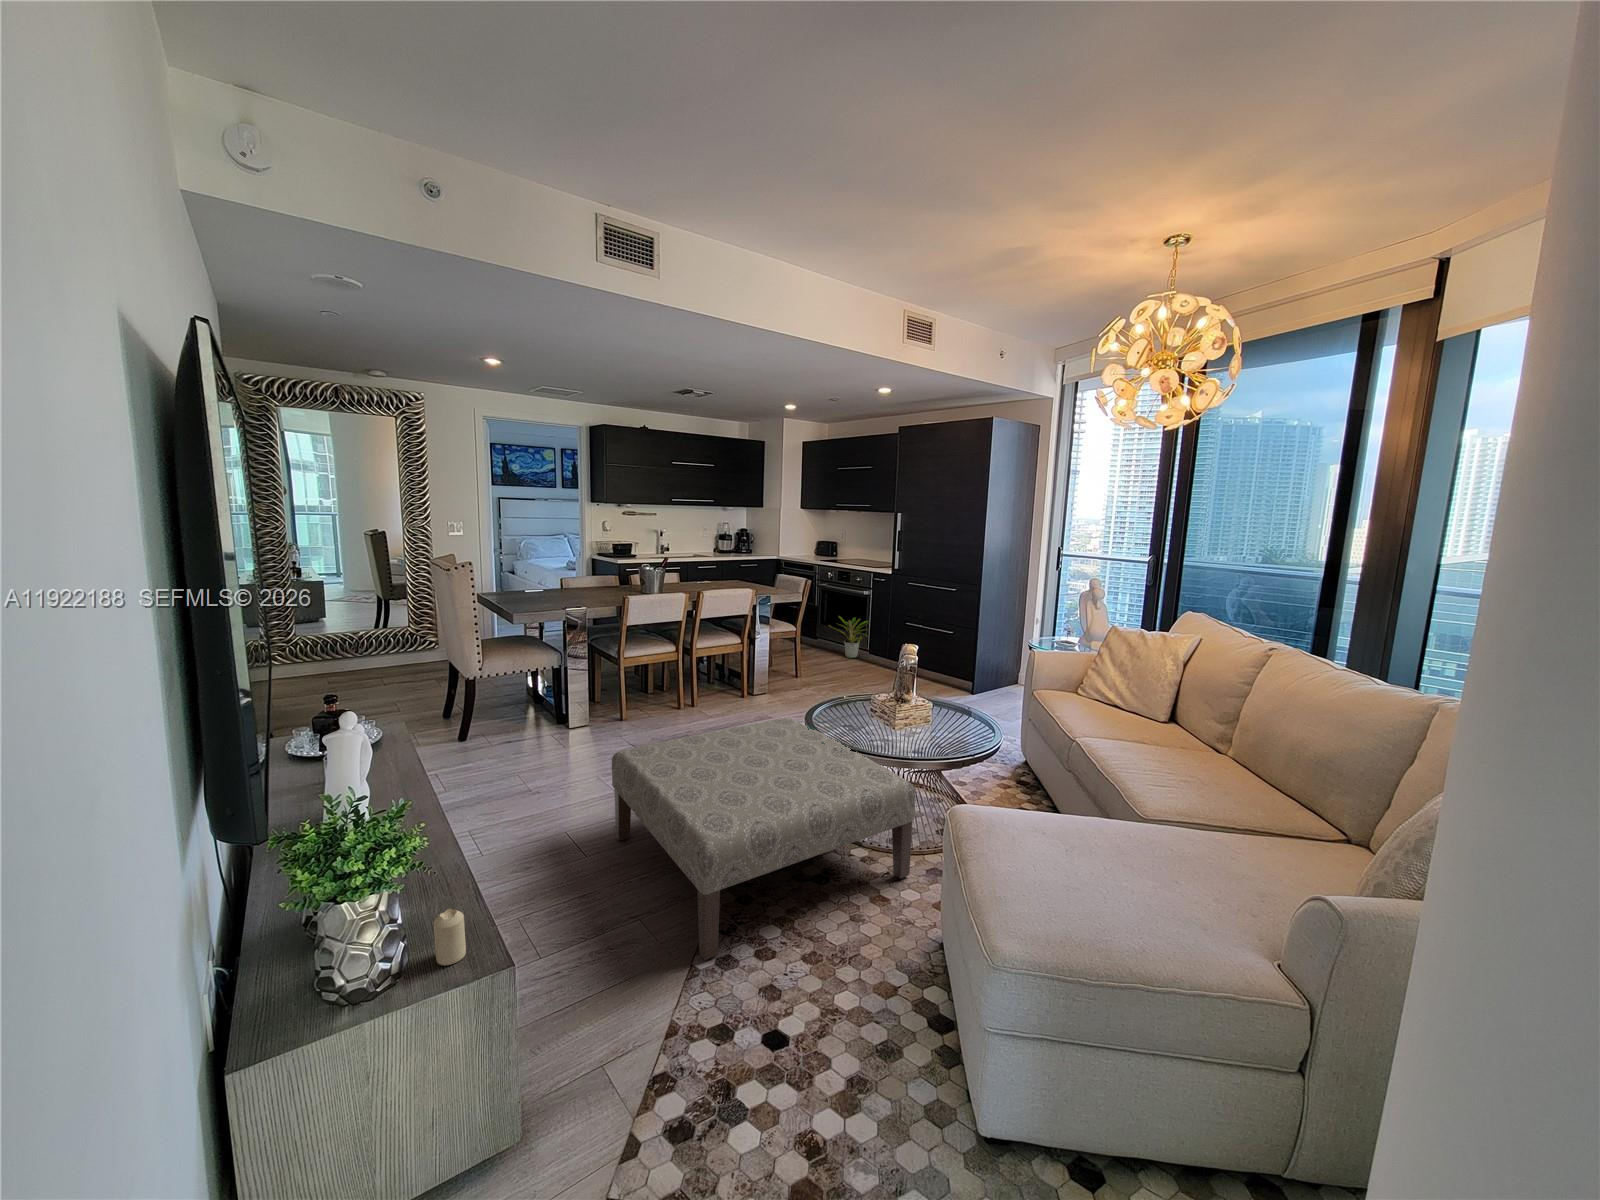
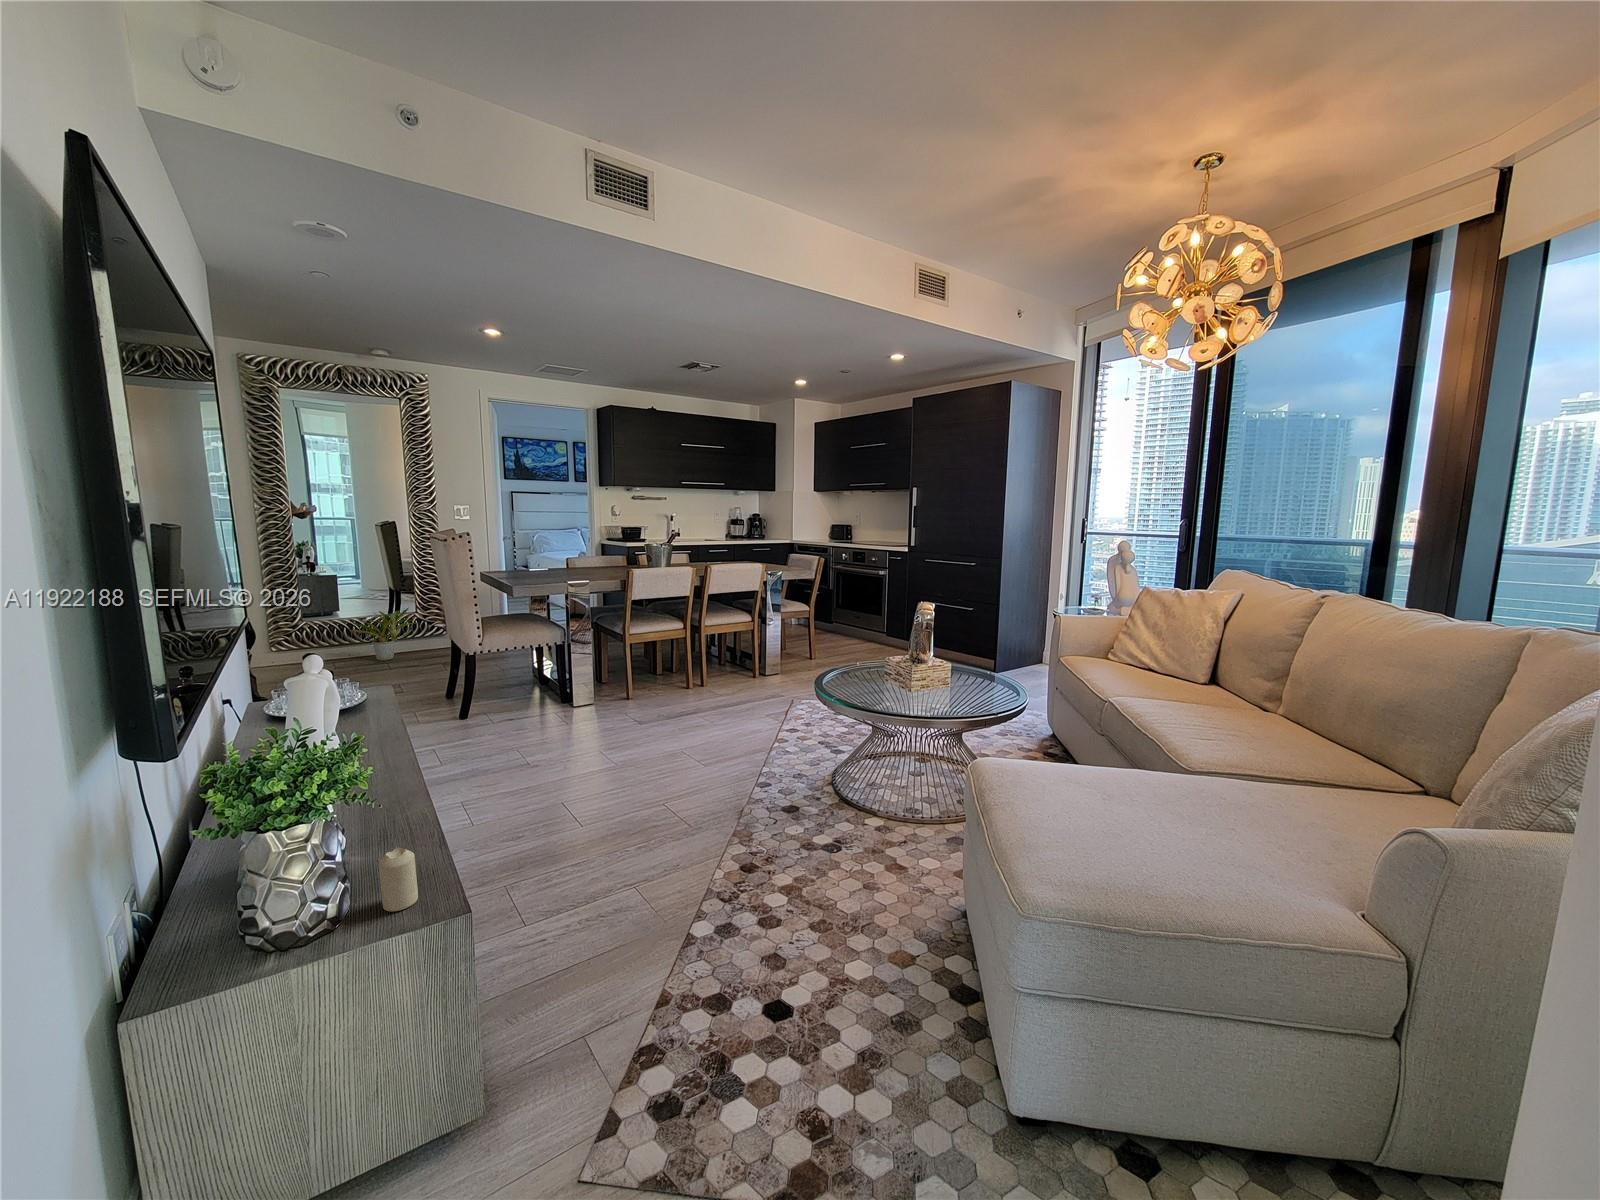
potted plant: present [828,616,870,658] -> present [352,608,422,661]
ottoman: present [612,718,915,960] -> none [609,683,931,926]

